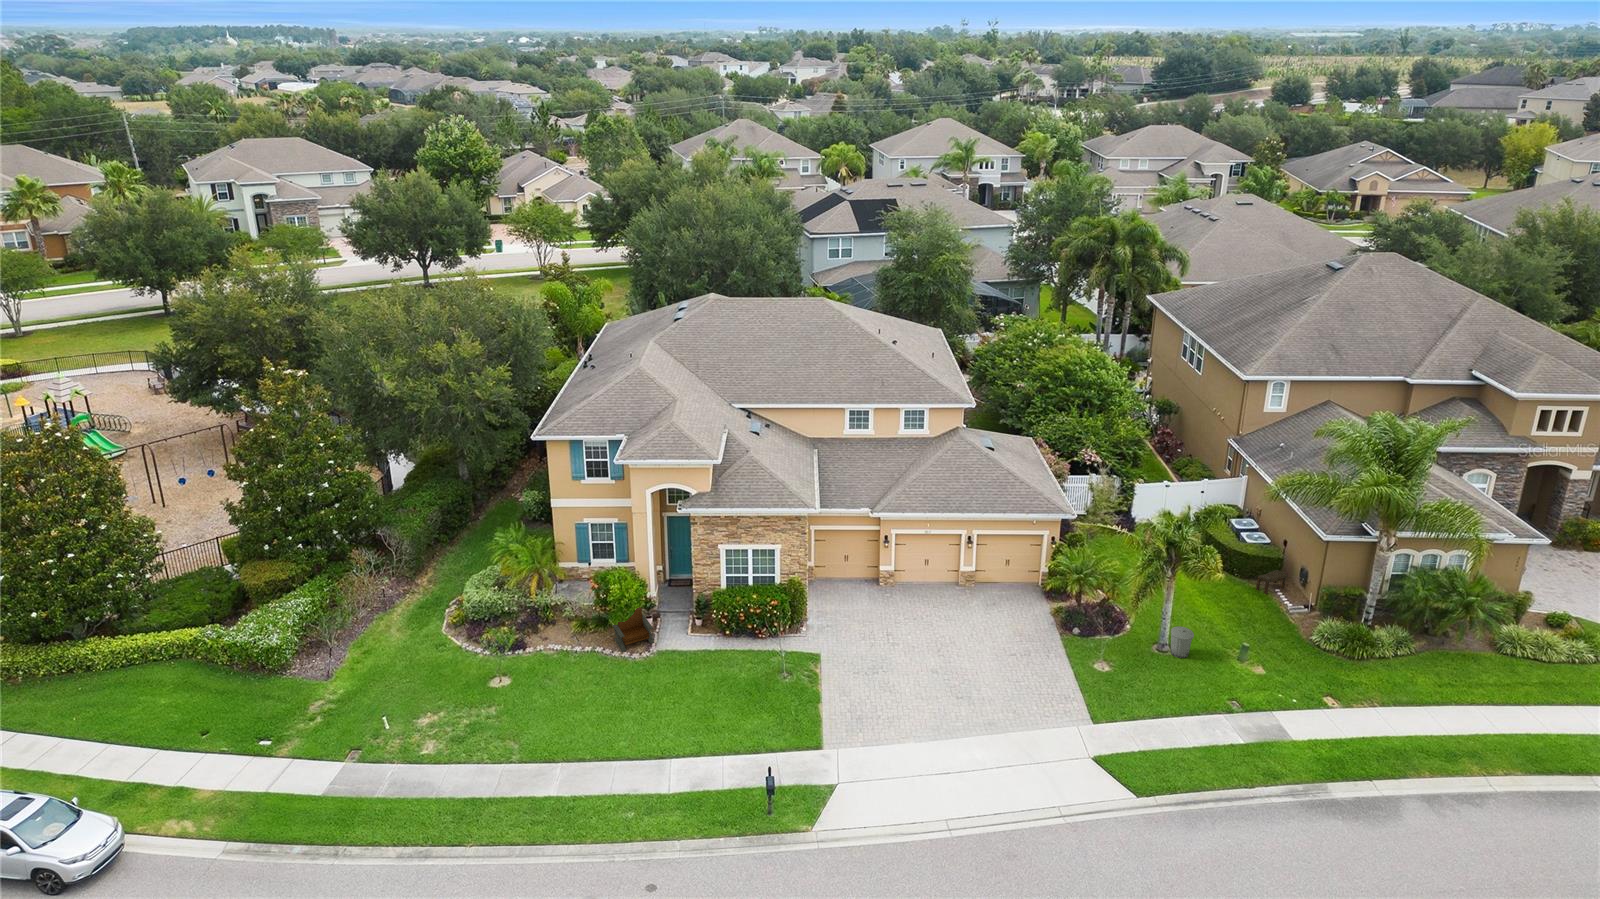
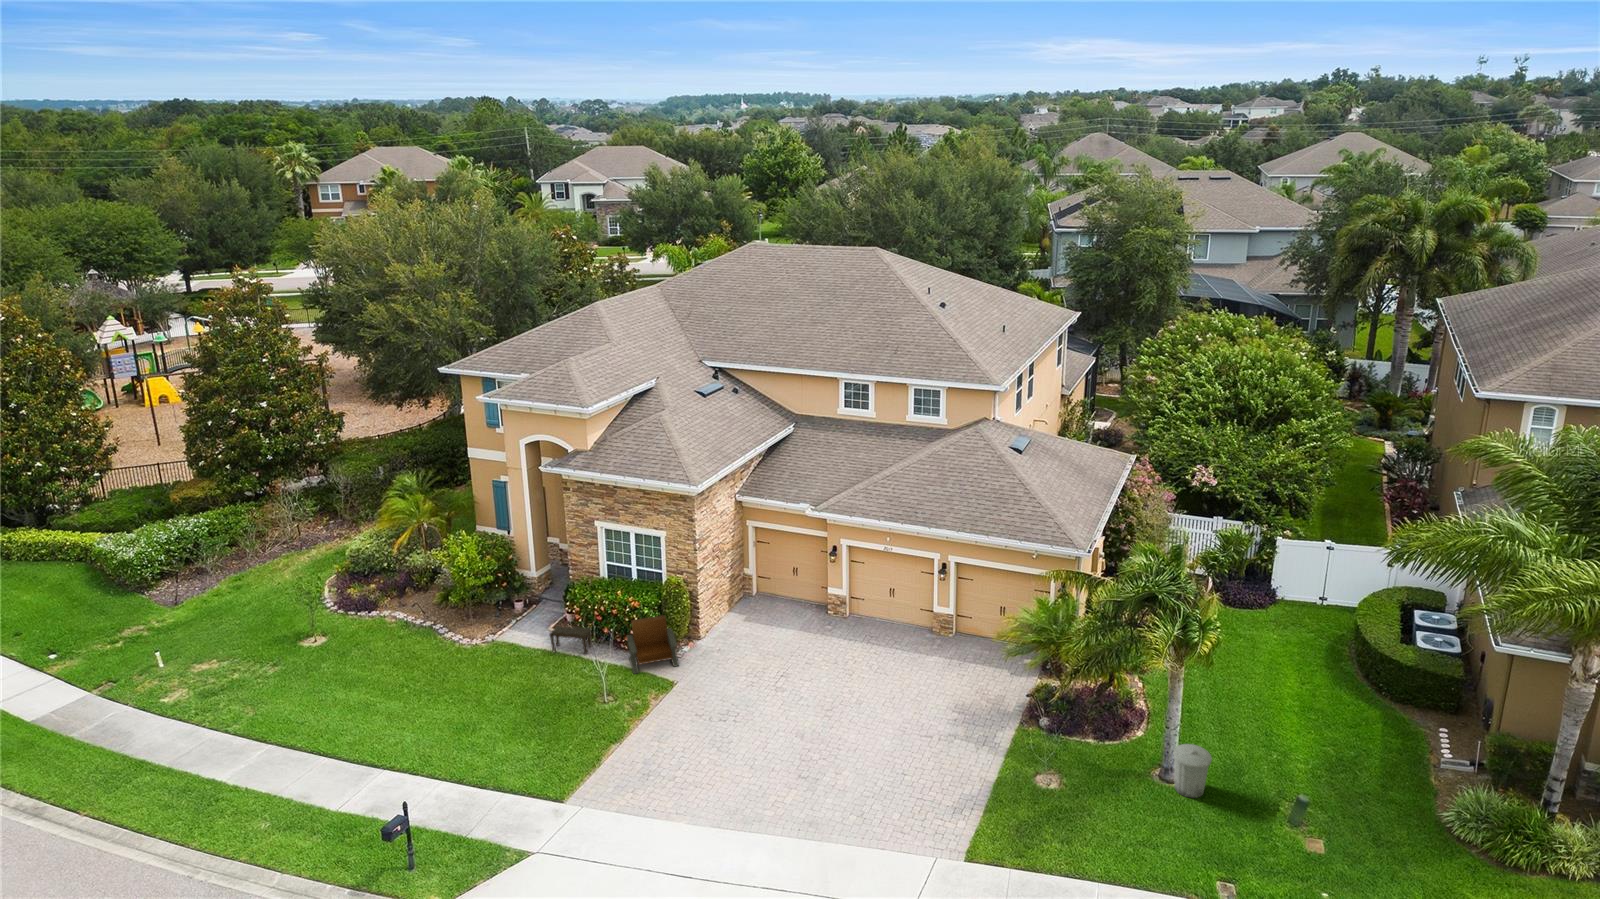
bench: present [1256,570,1288,594] -> present [549,626,591,654]
lounge chair: present [612,607,654,652] -> present [627,615,679,674]

